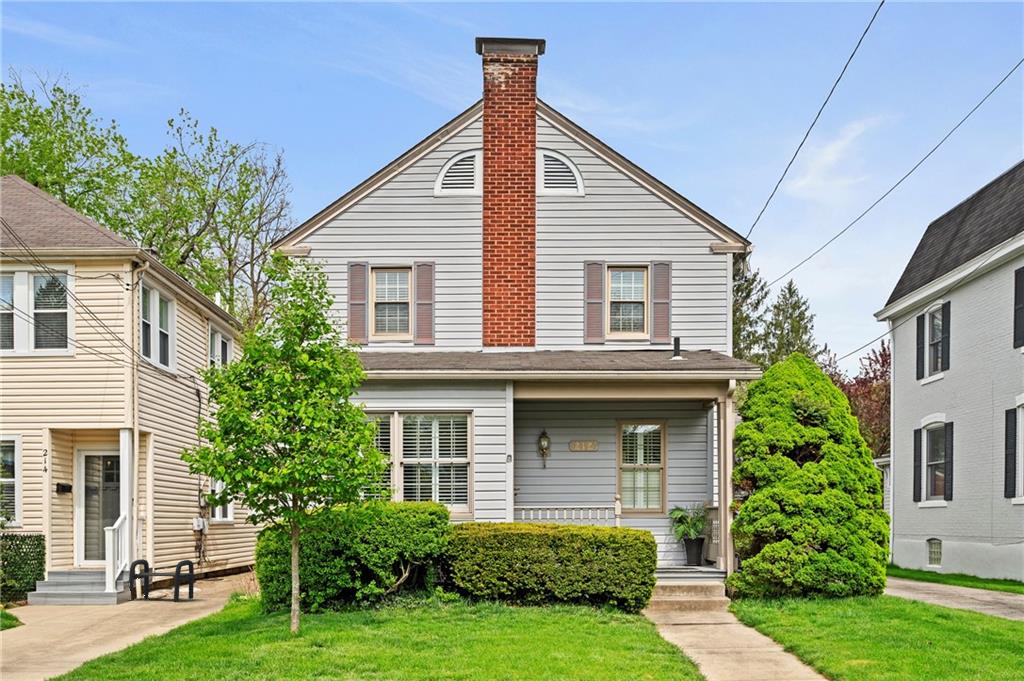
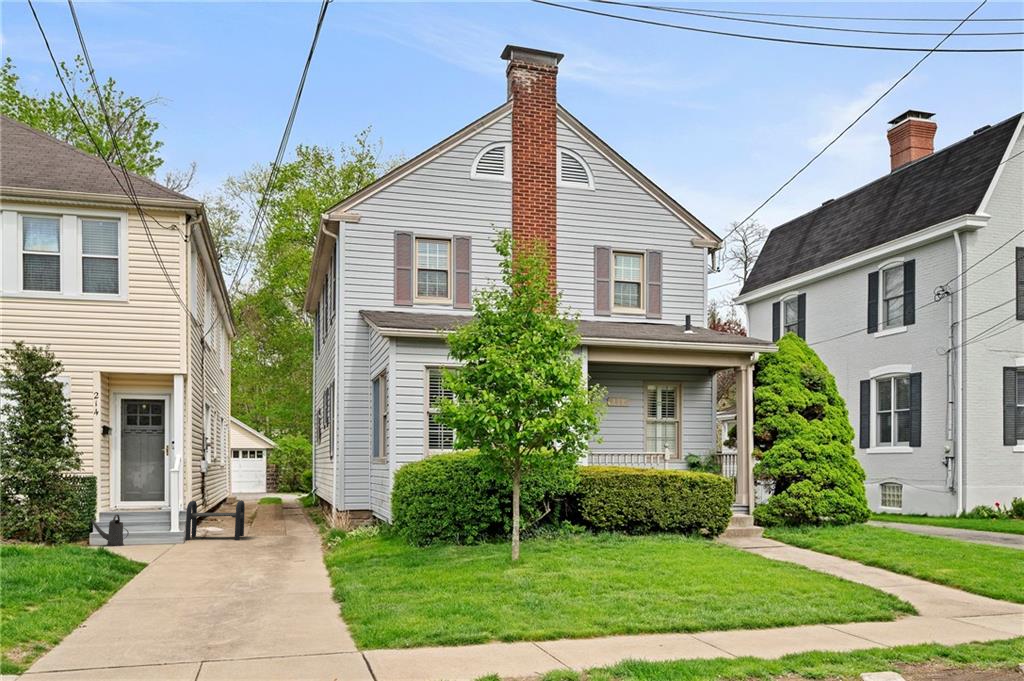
watering can: none [29,571,60,603] -> present [91,514,129,546]

